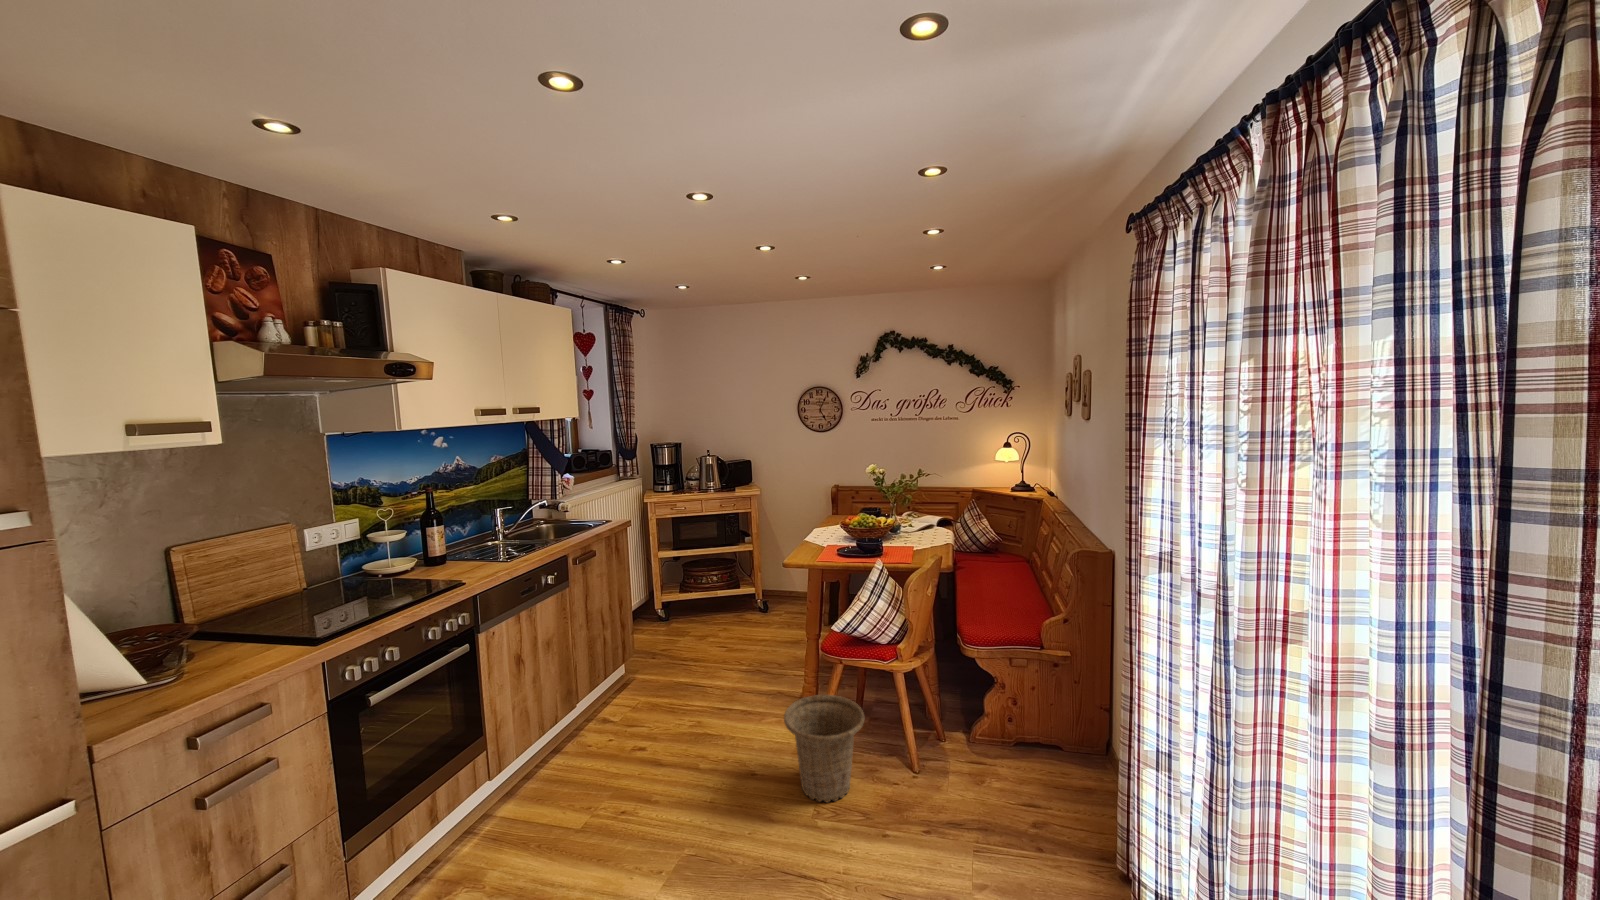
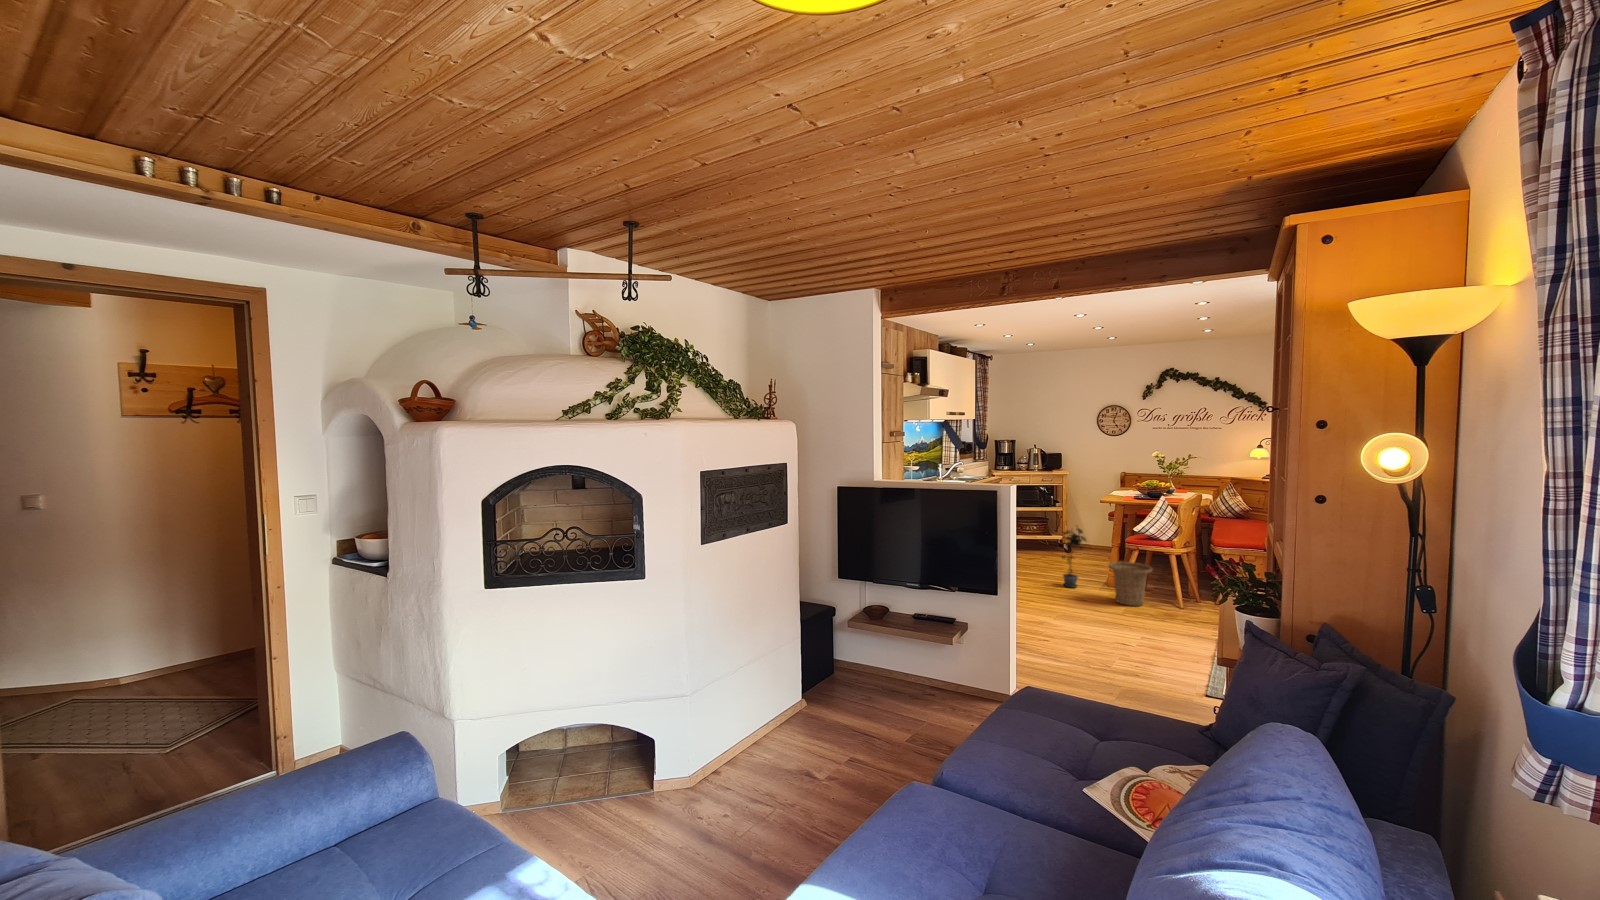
potted plant: none [702,618,755,741] -> present [1062,528,1086,588]

